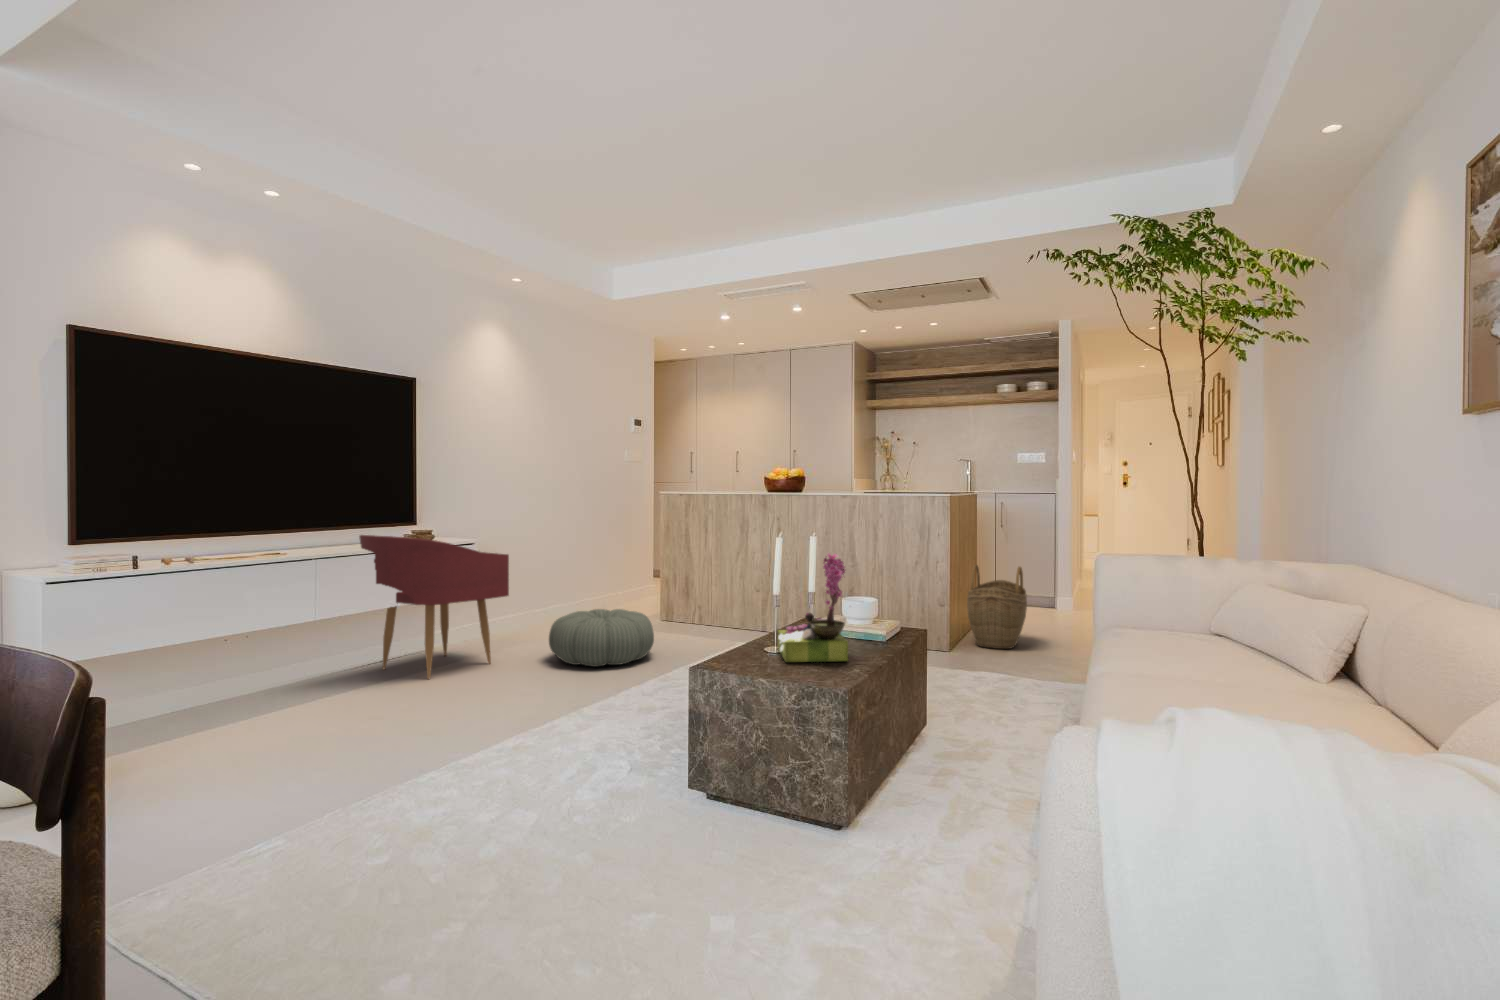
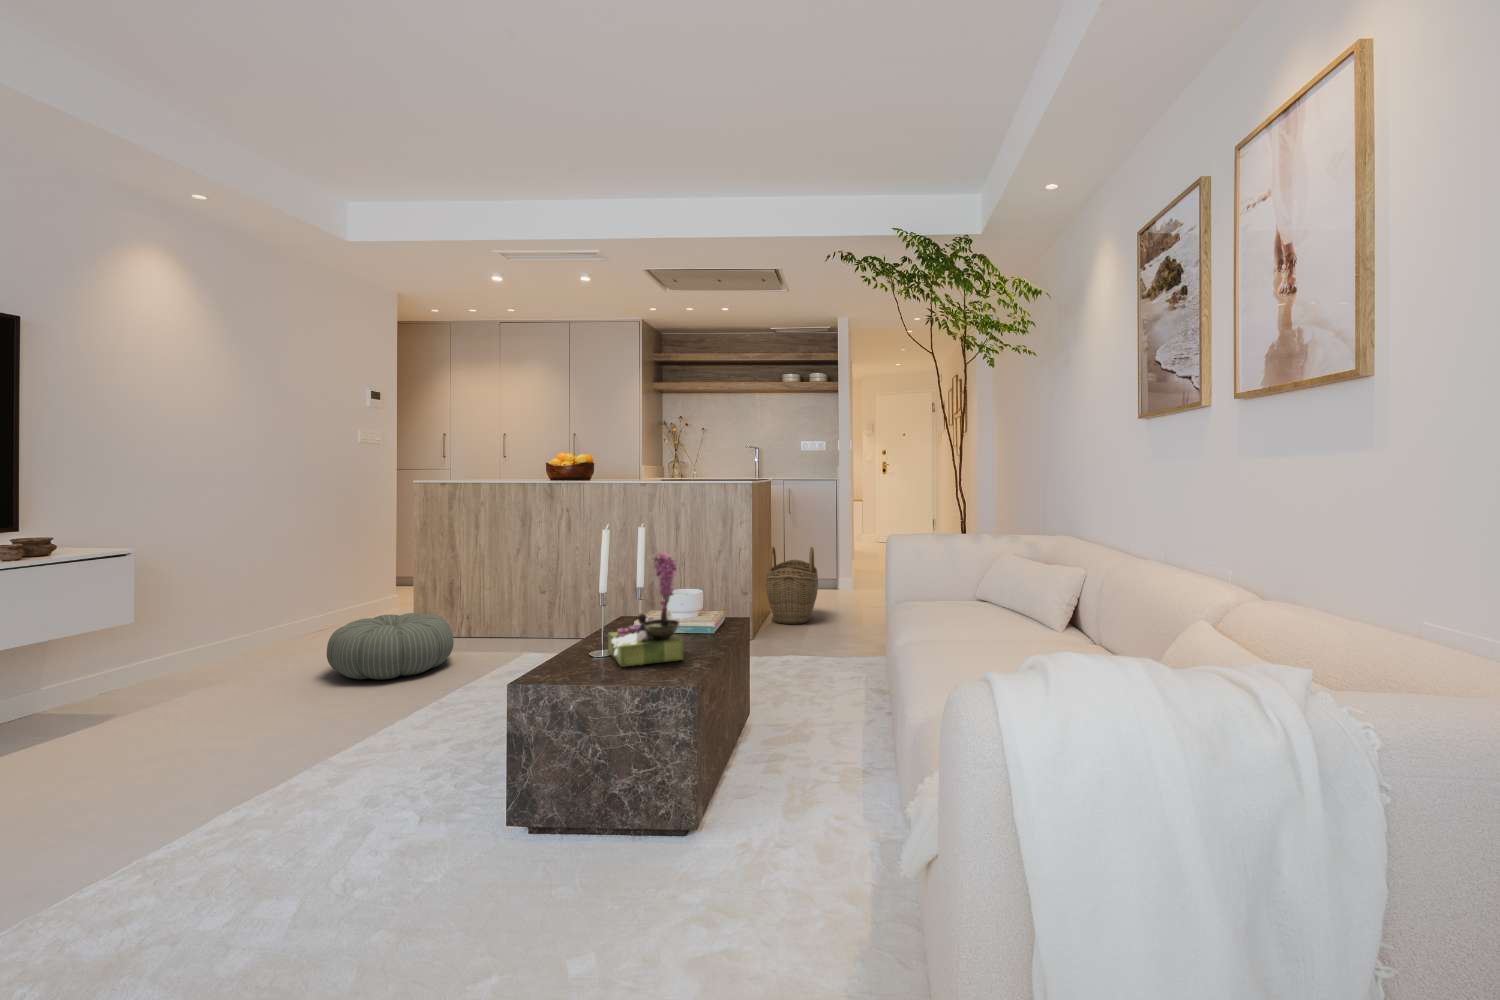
armchair: present [359,535,509,679] -> none [59,548,274,715]

